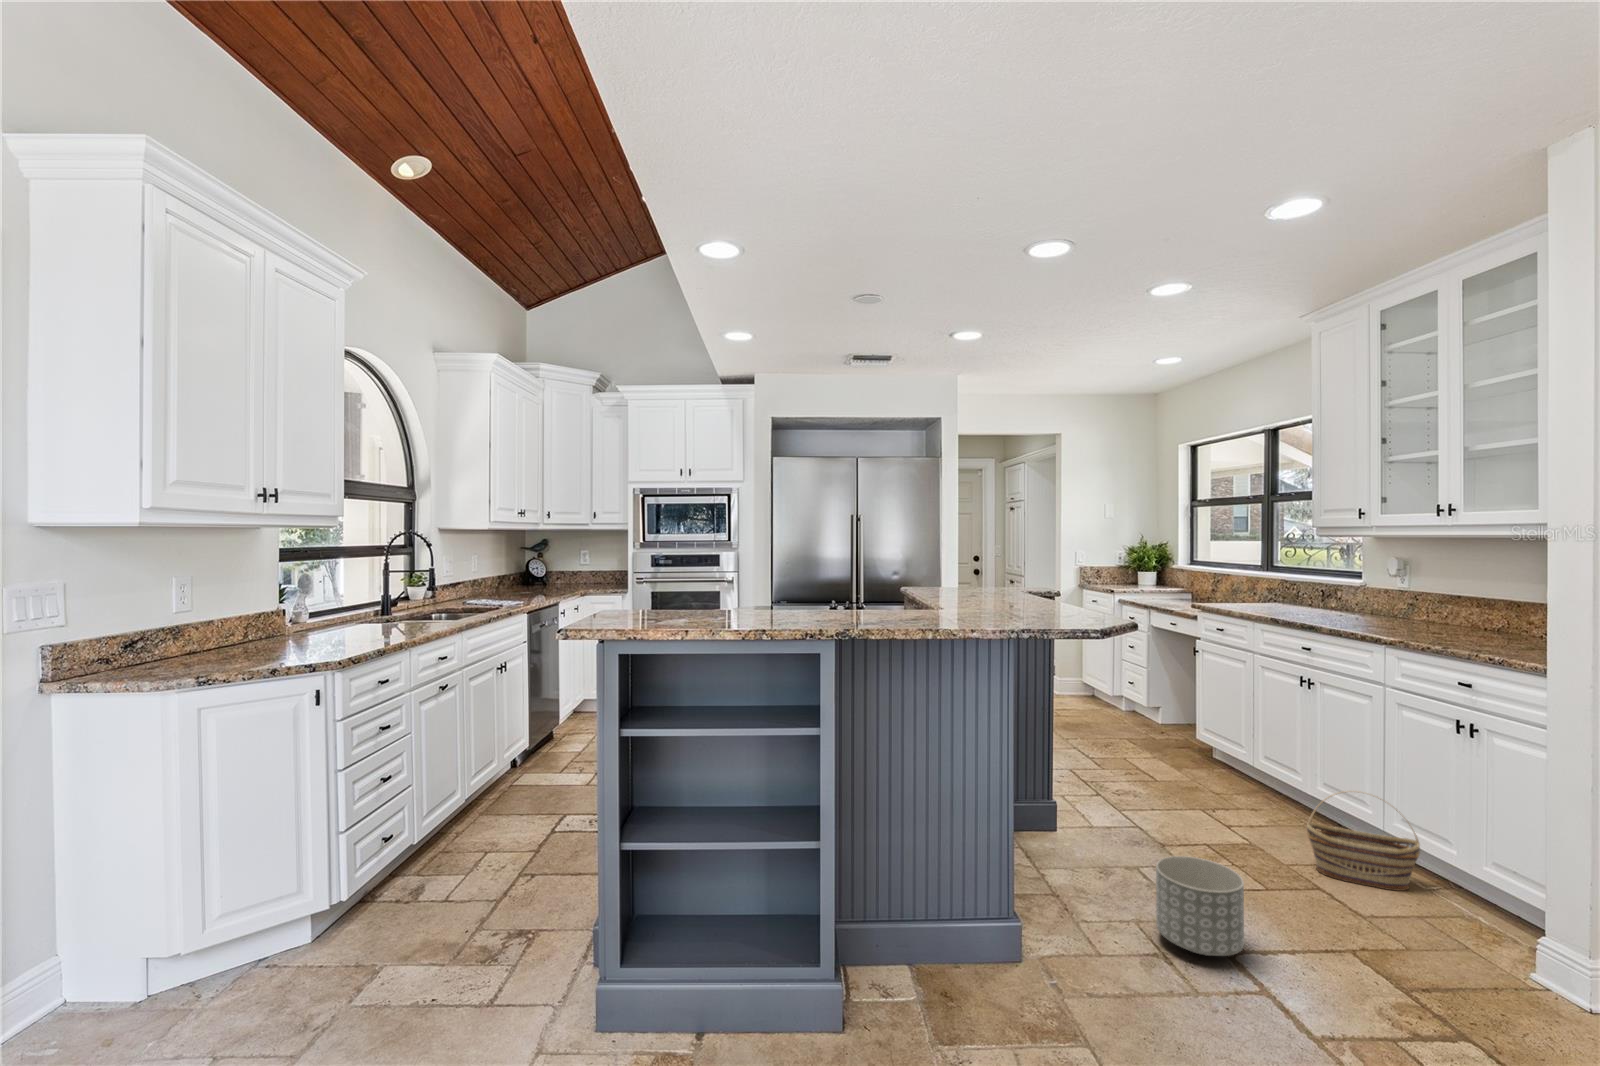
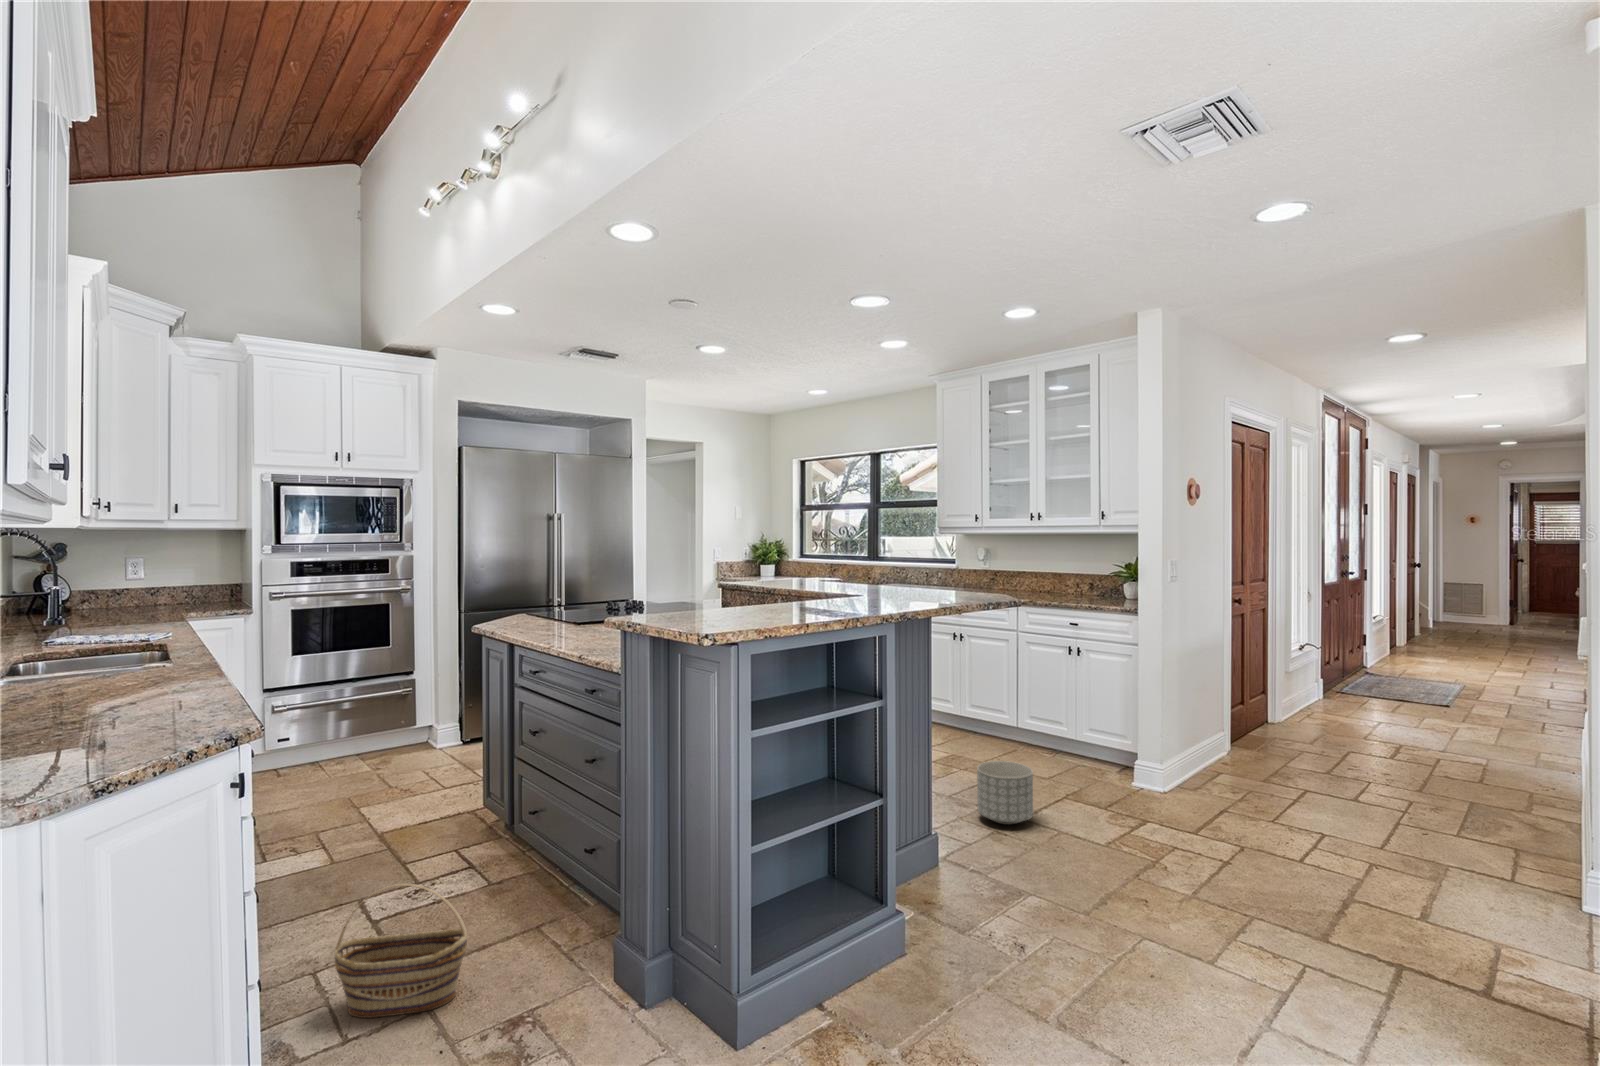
basket: present [1307,791,1420,891] -> present [335,884,467,1018]

